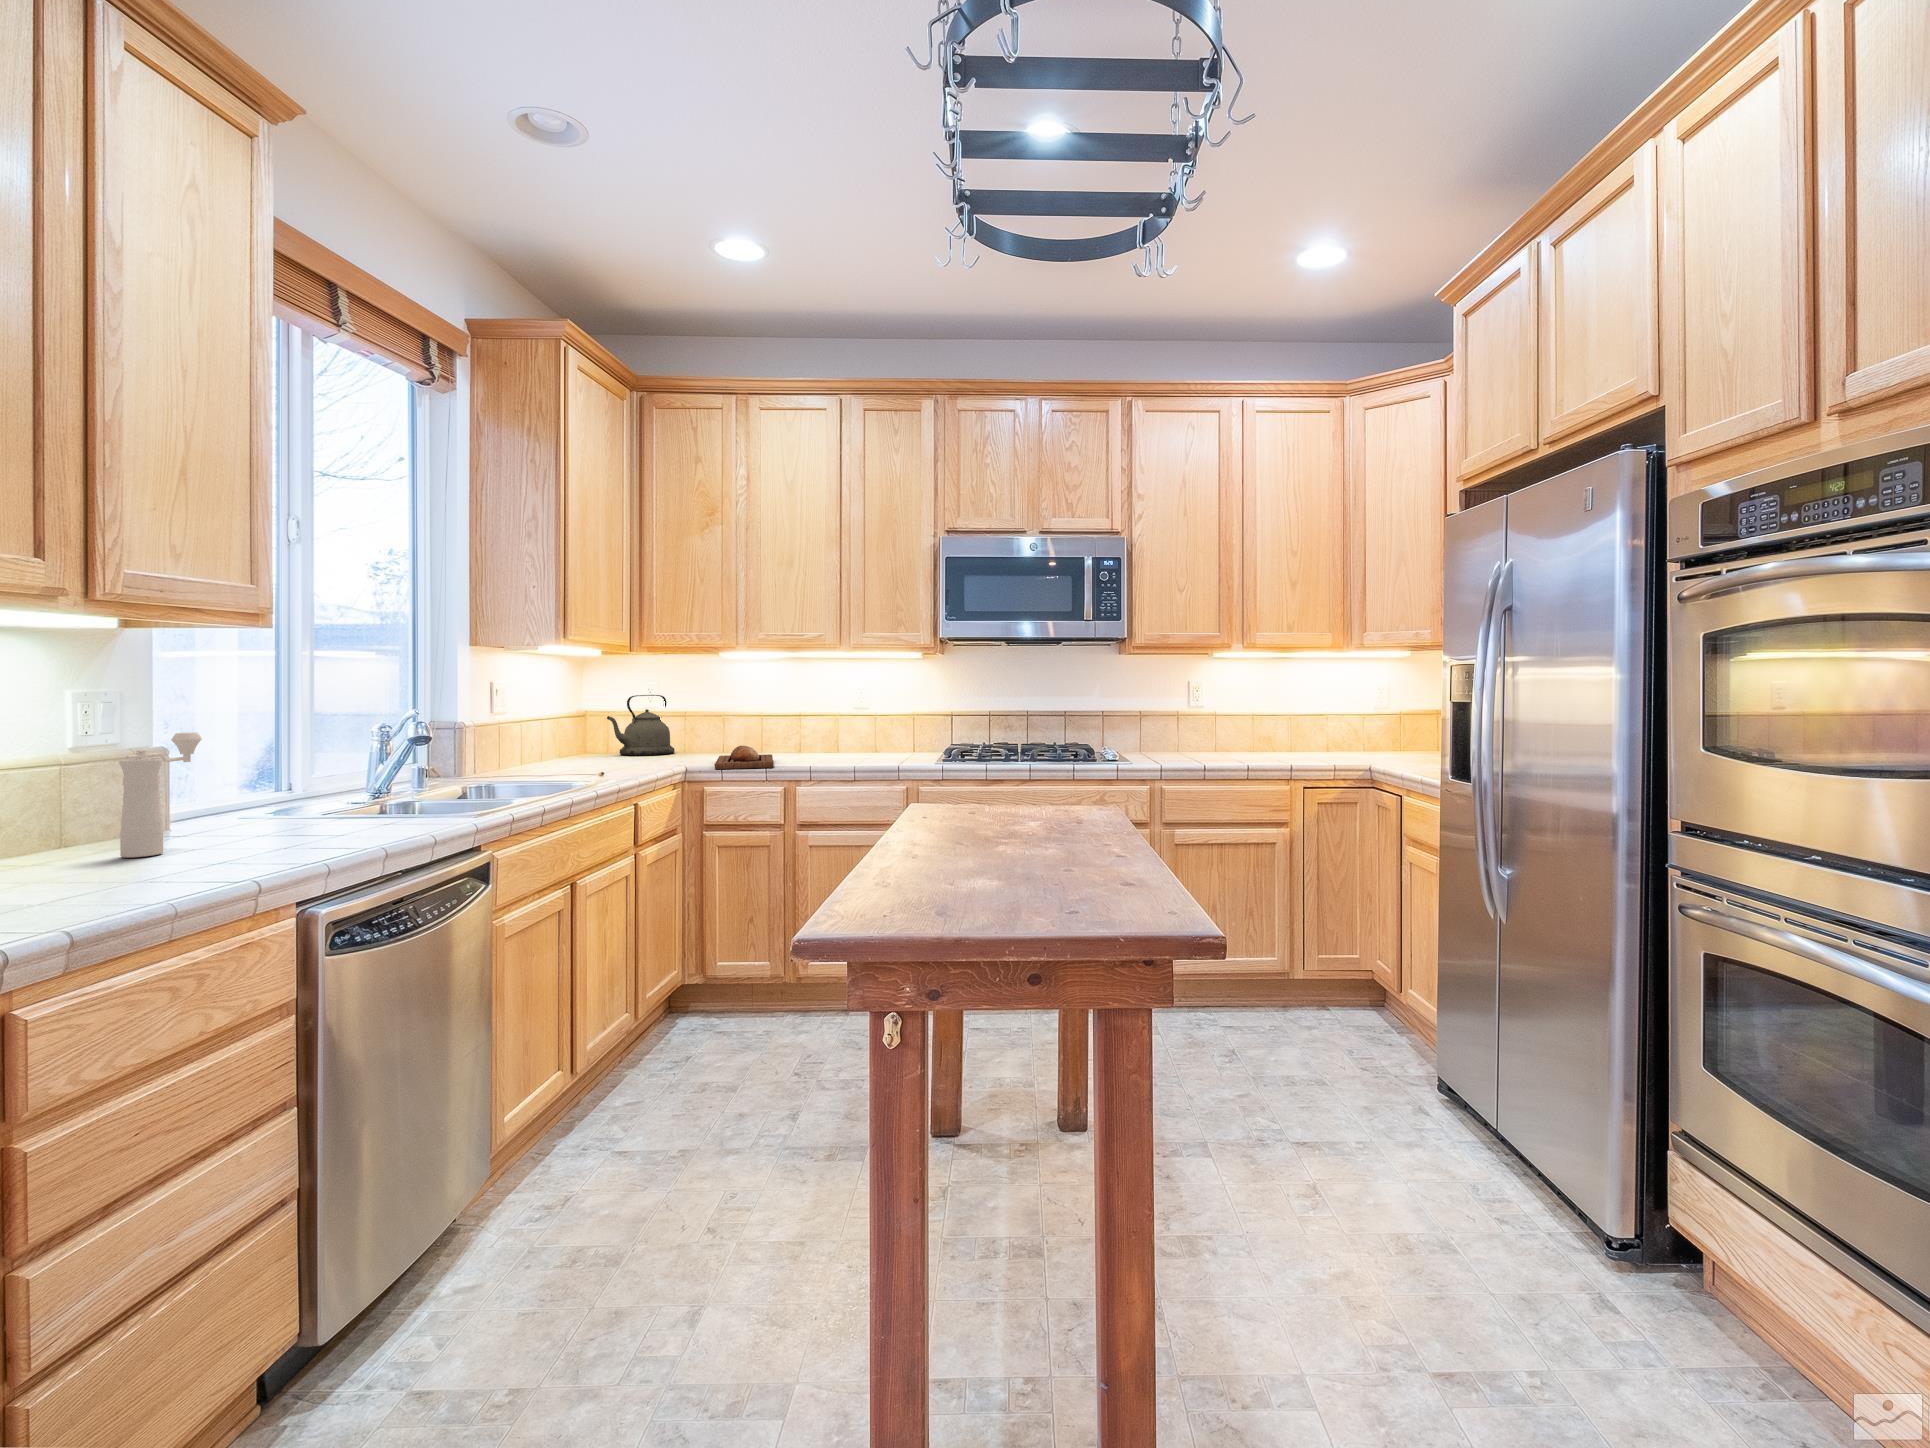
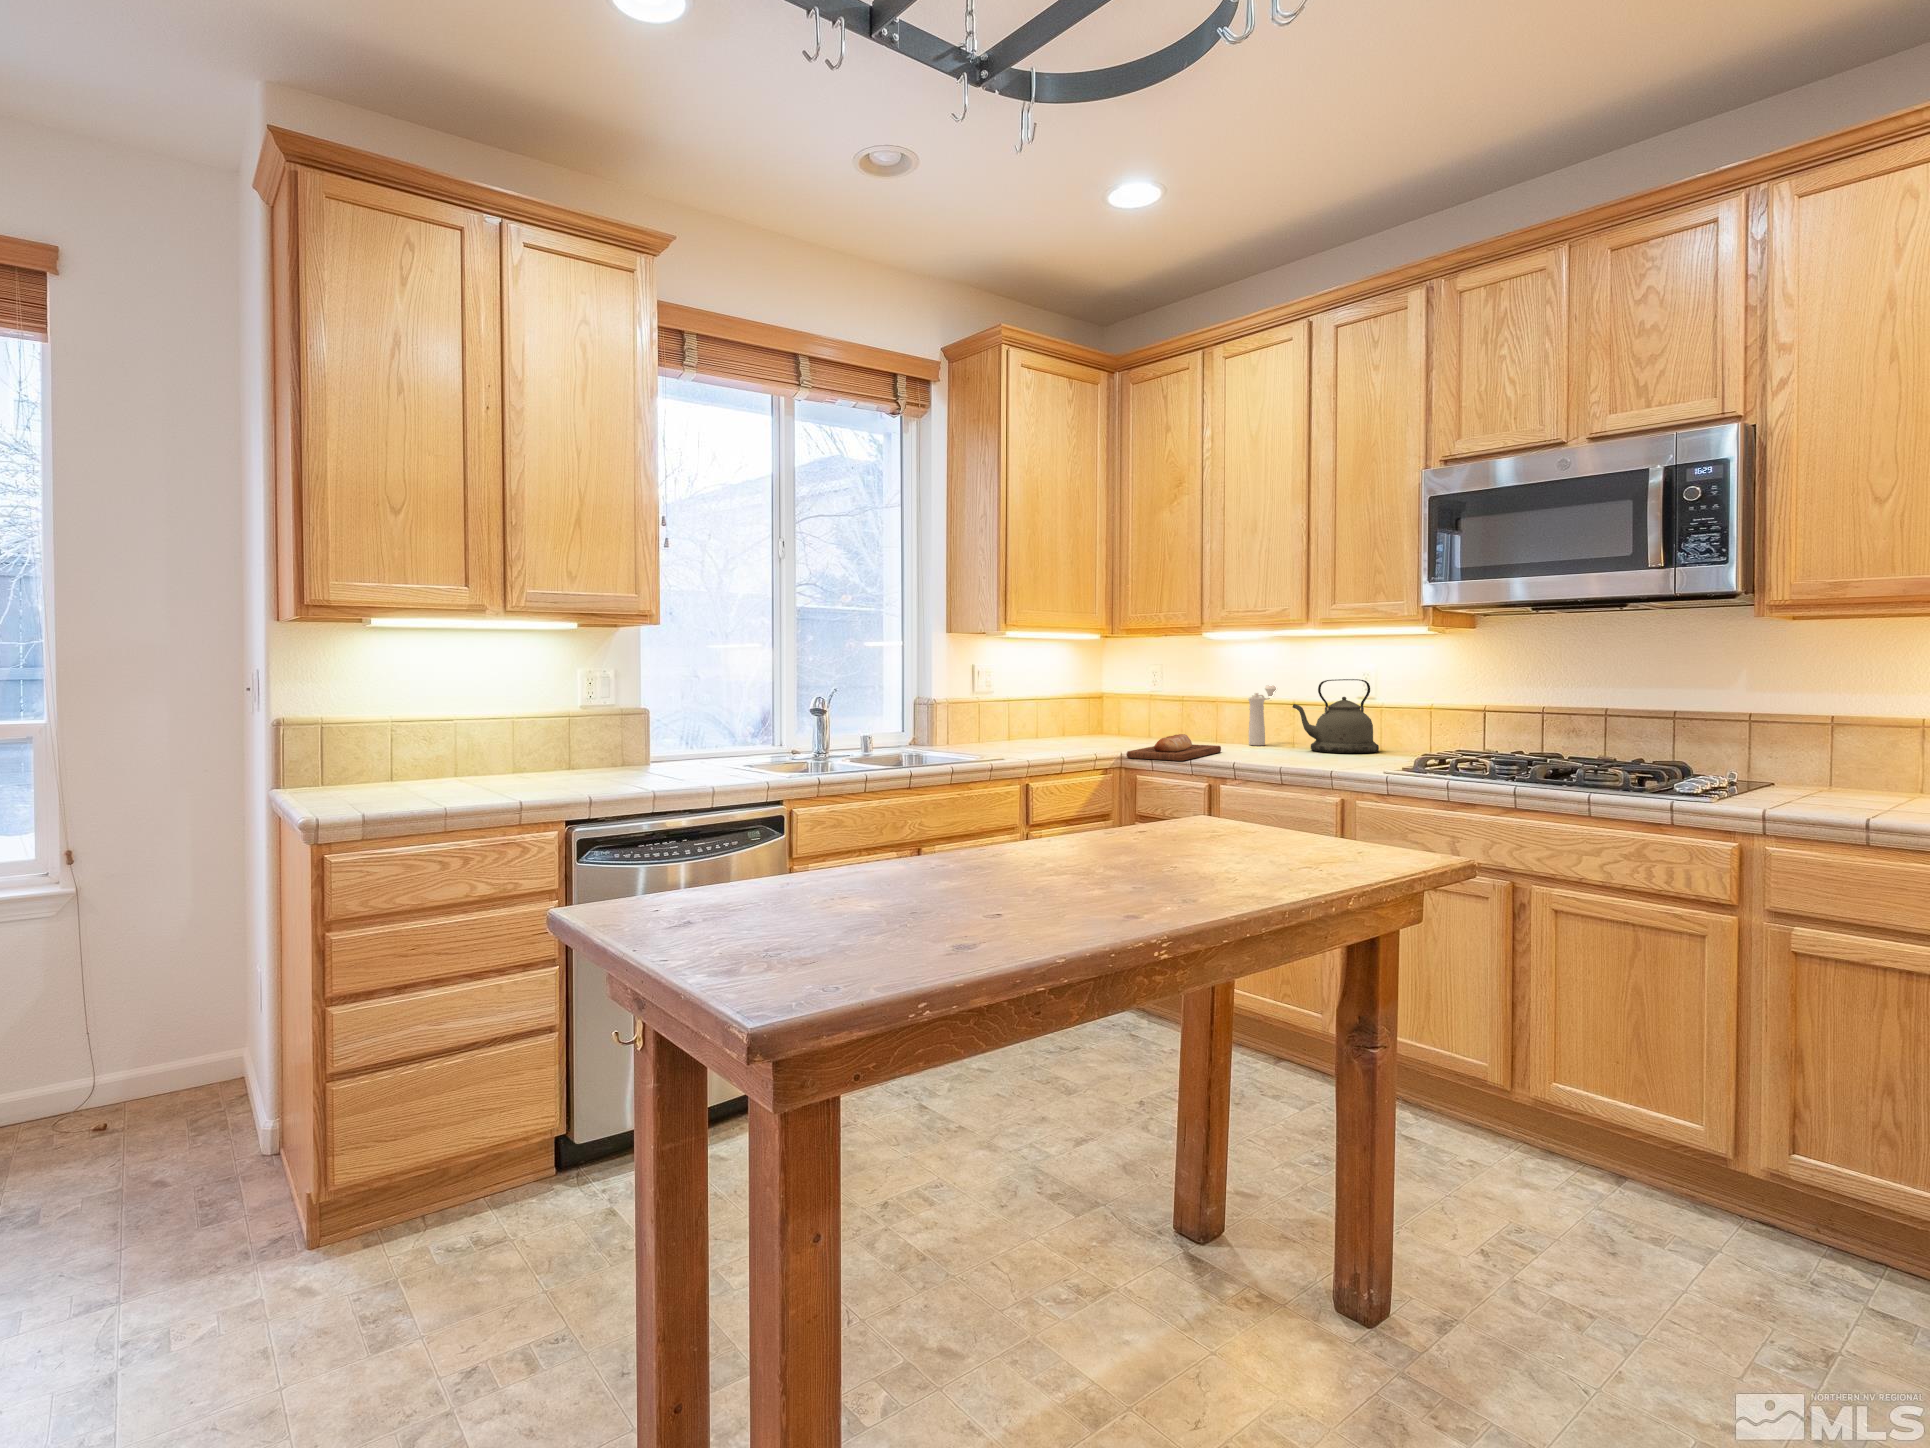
kettle: present [607,695,675,755] -> present [1293,679,1379,753]
pepper mill: present [119,732,202,858] -> present [1248,685,1276,745]

